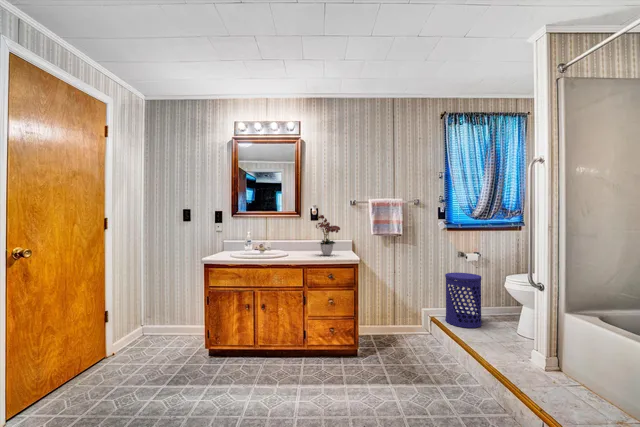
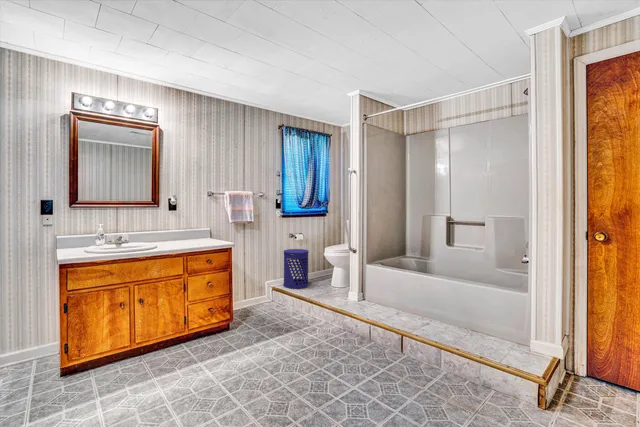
flower arrangement: present [316,215,340,255] -> none [184,204,210,244]

